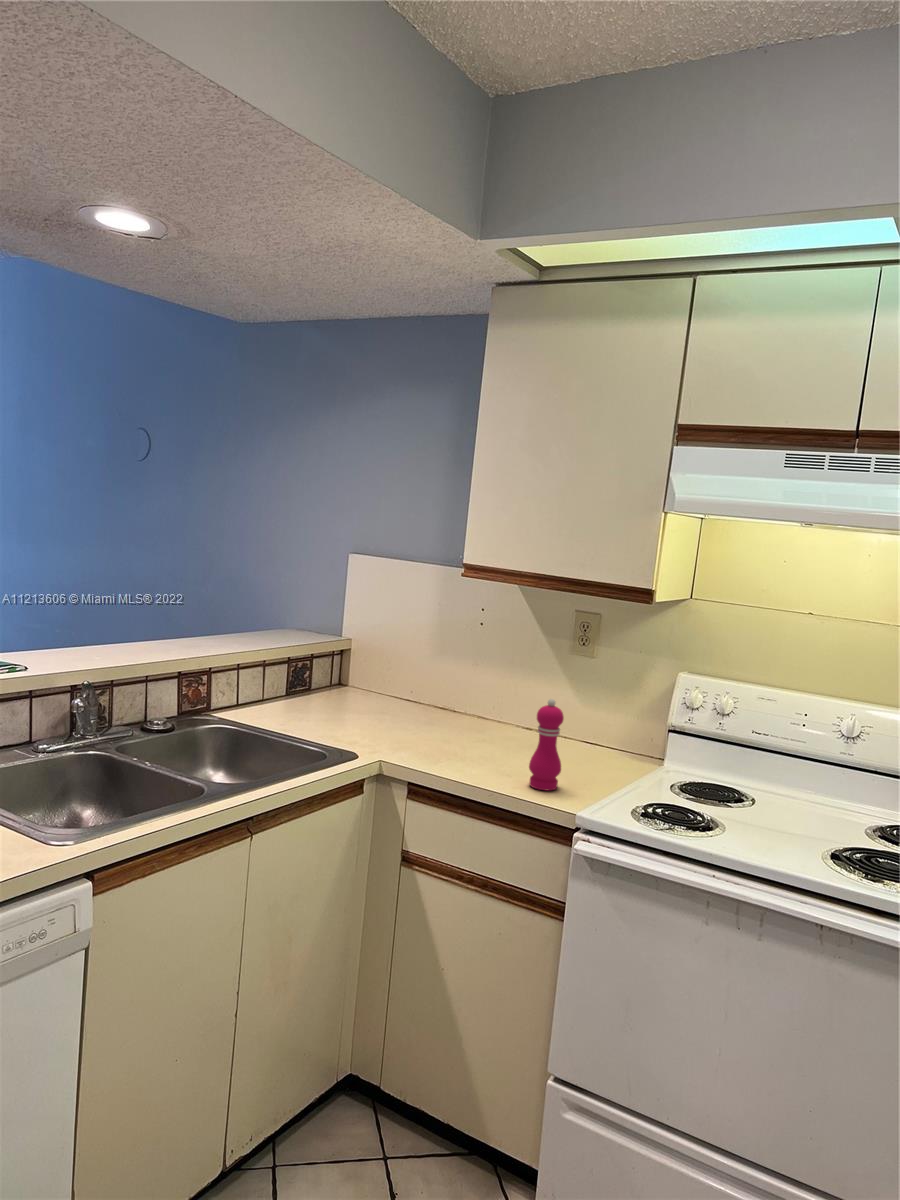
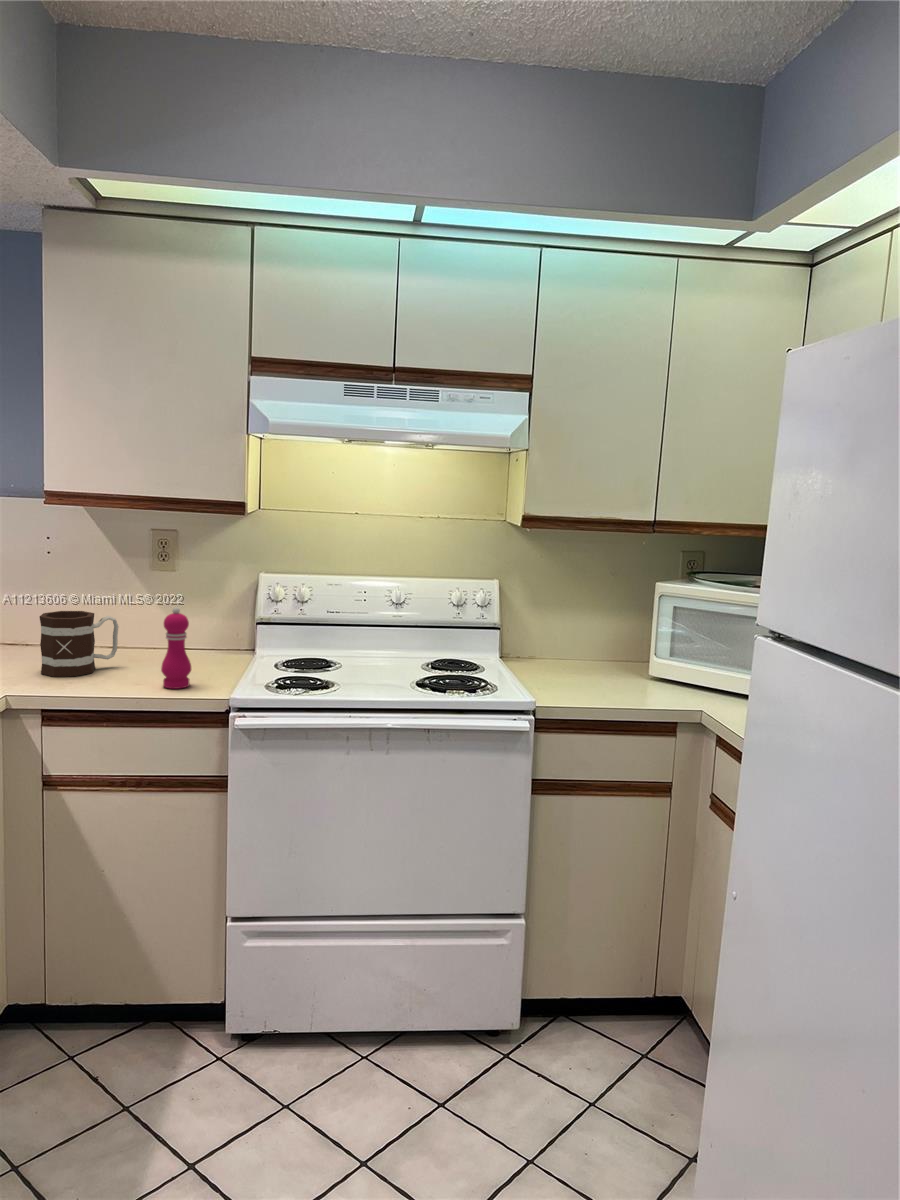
mug: none [435,683,515,753] -> present [40,611,118,677]

